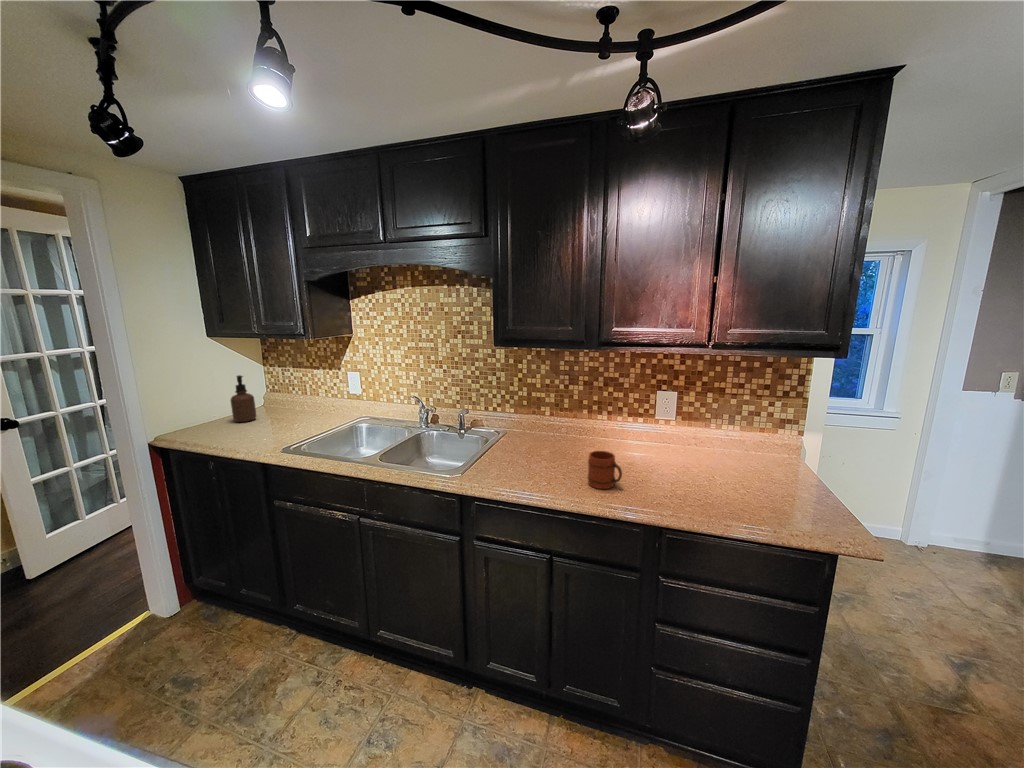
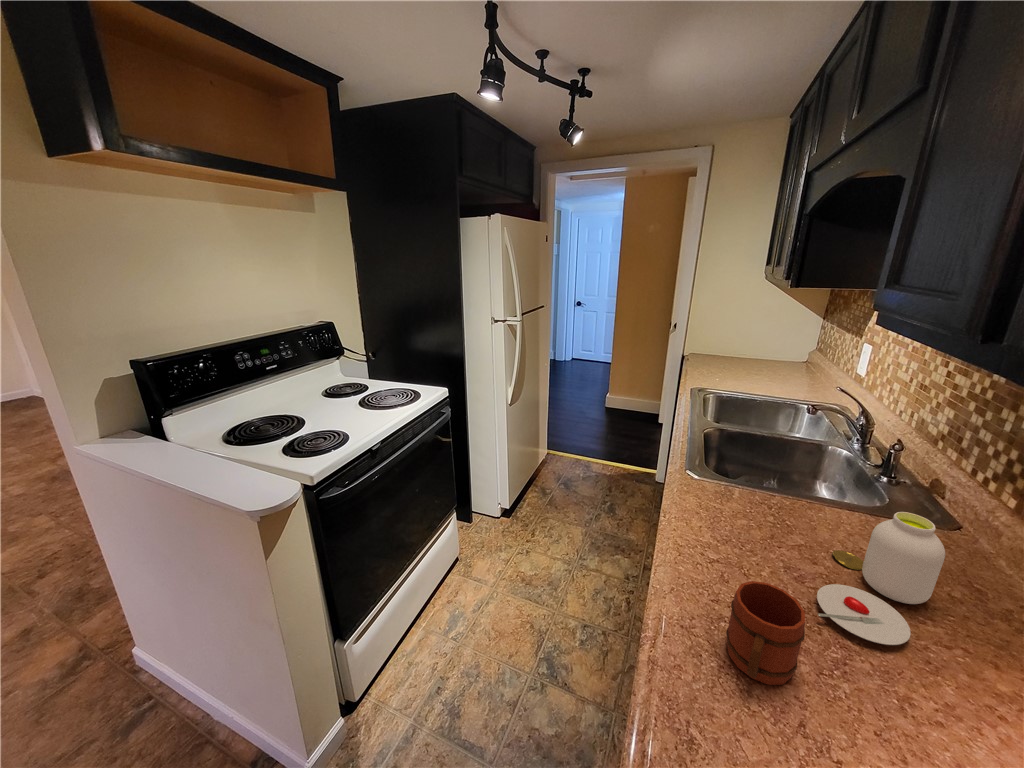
soap dispenser: present [231,375,256,422] -> none [749,322,776,368]
jar: none [526,416,584,465] -> present [817,512,945,645]

